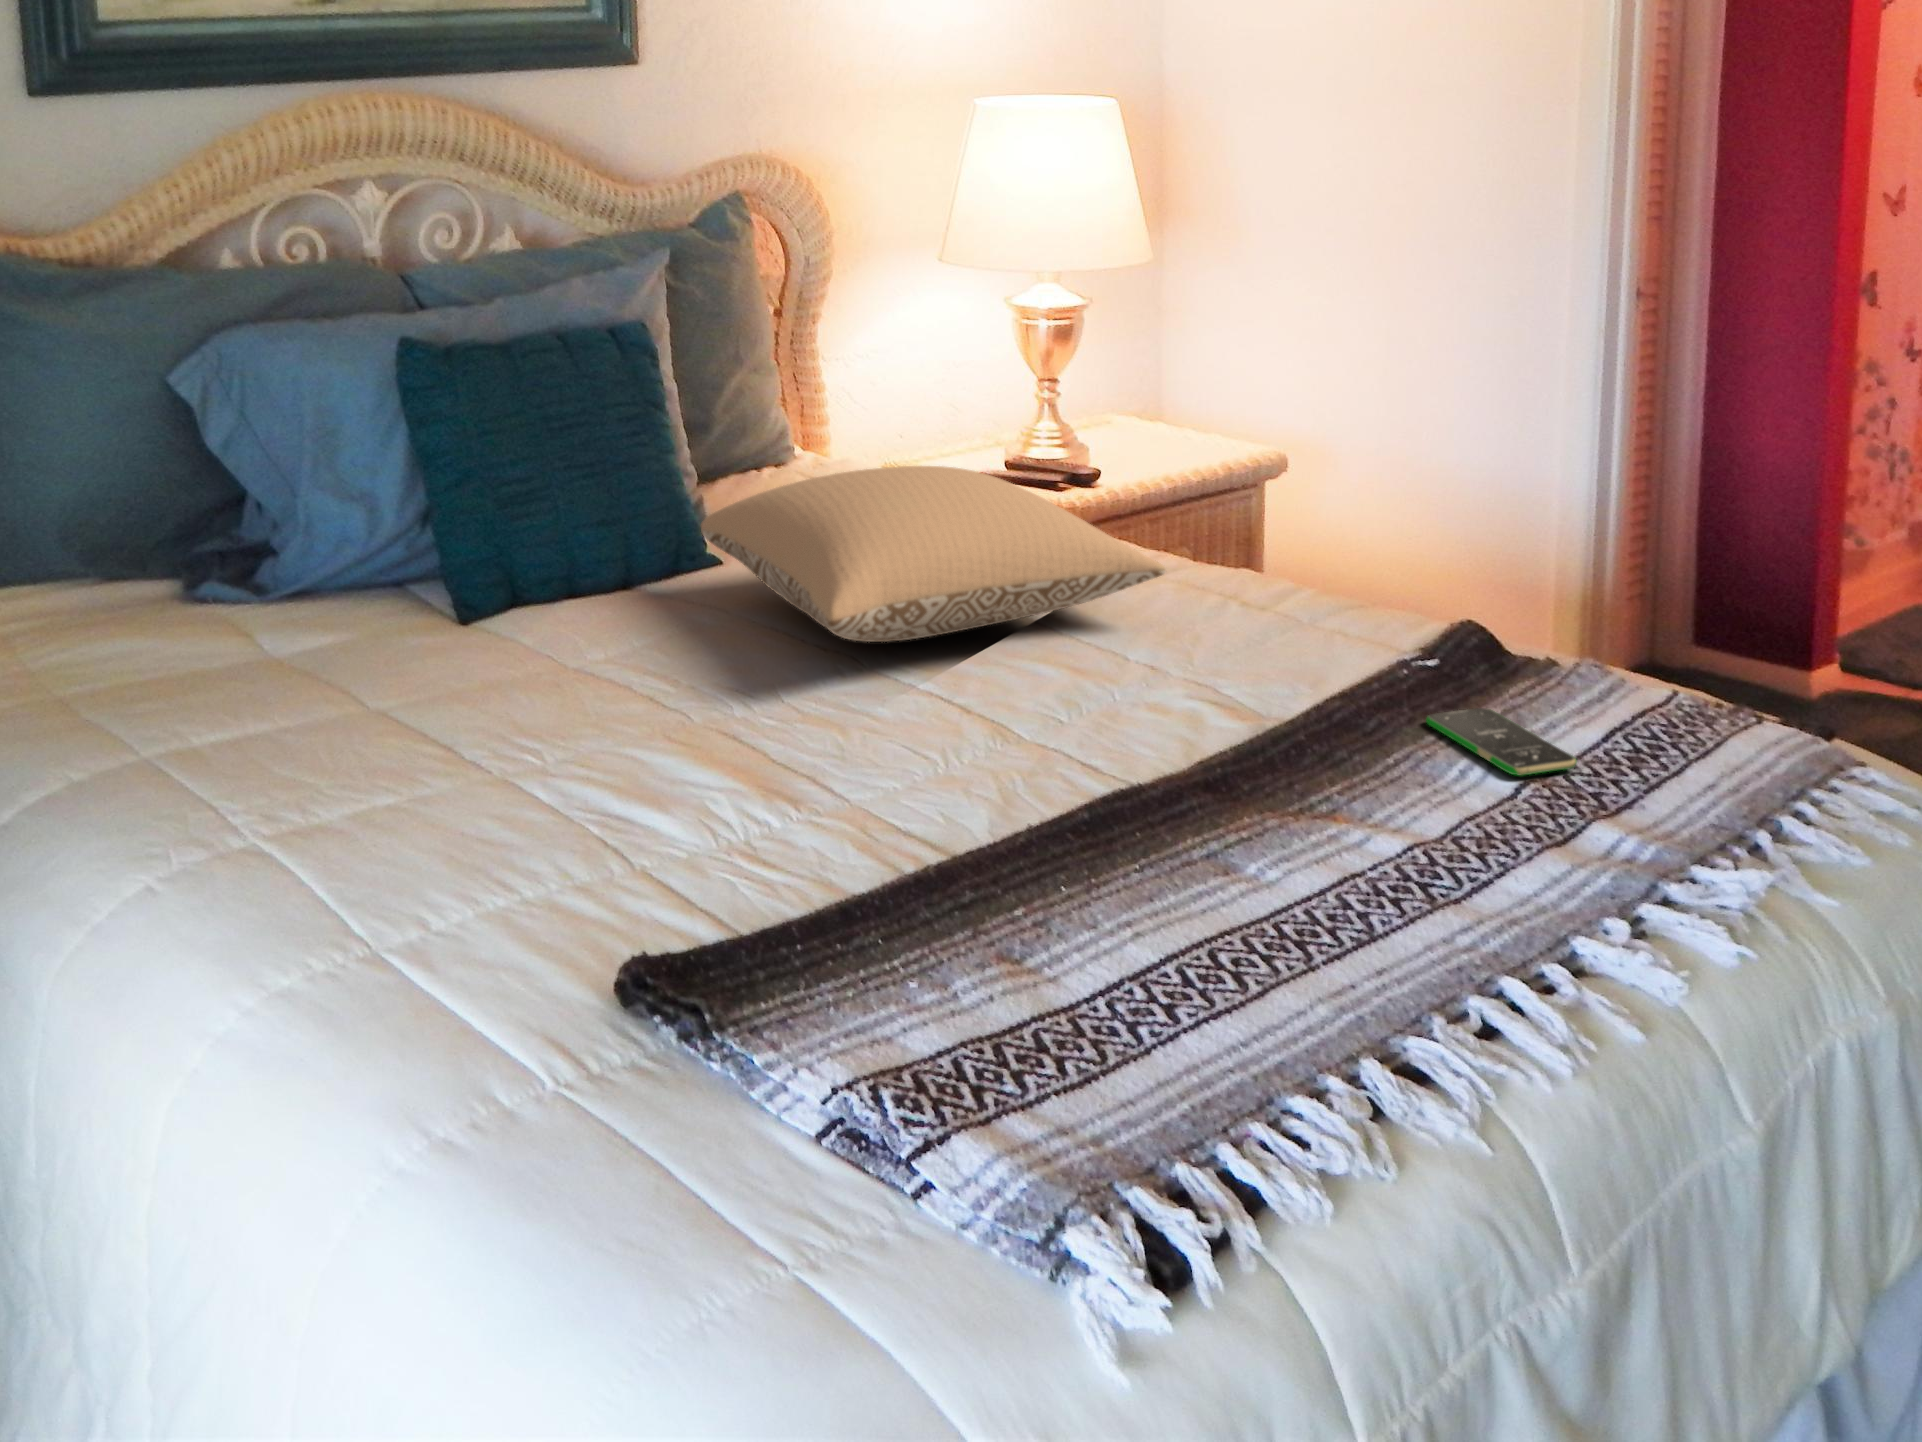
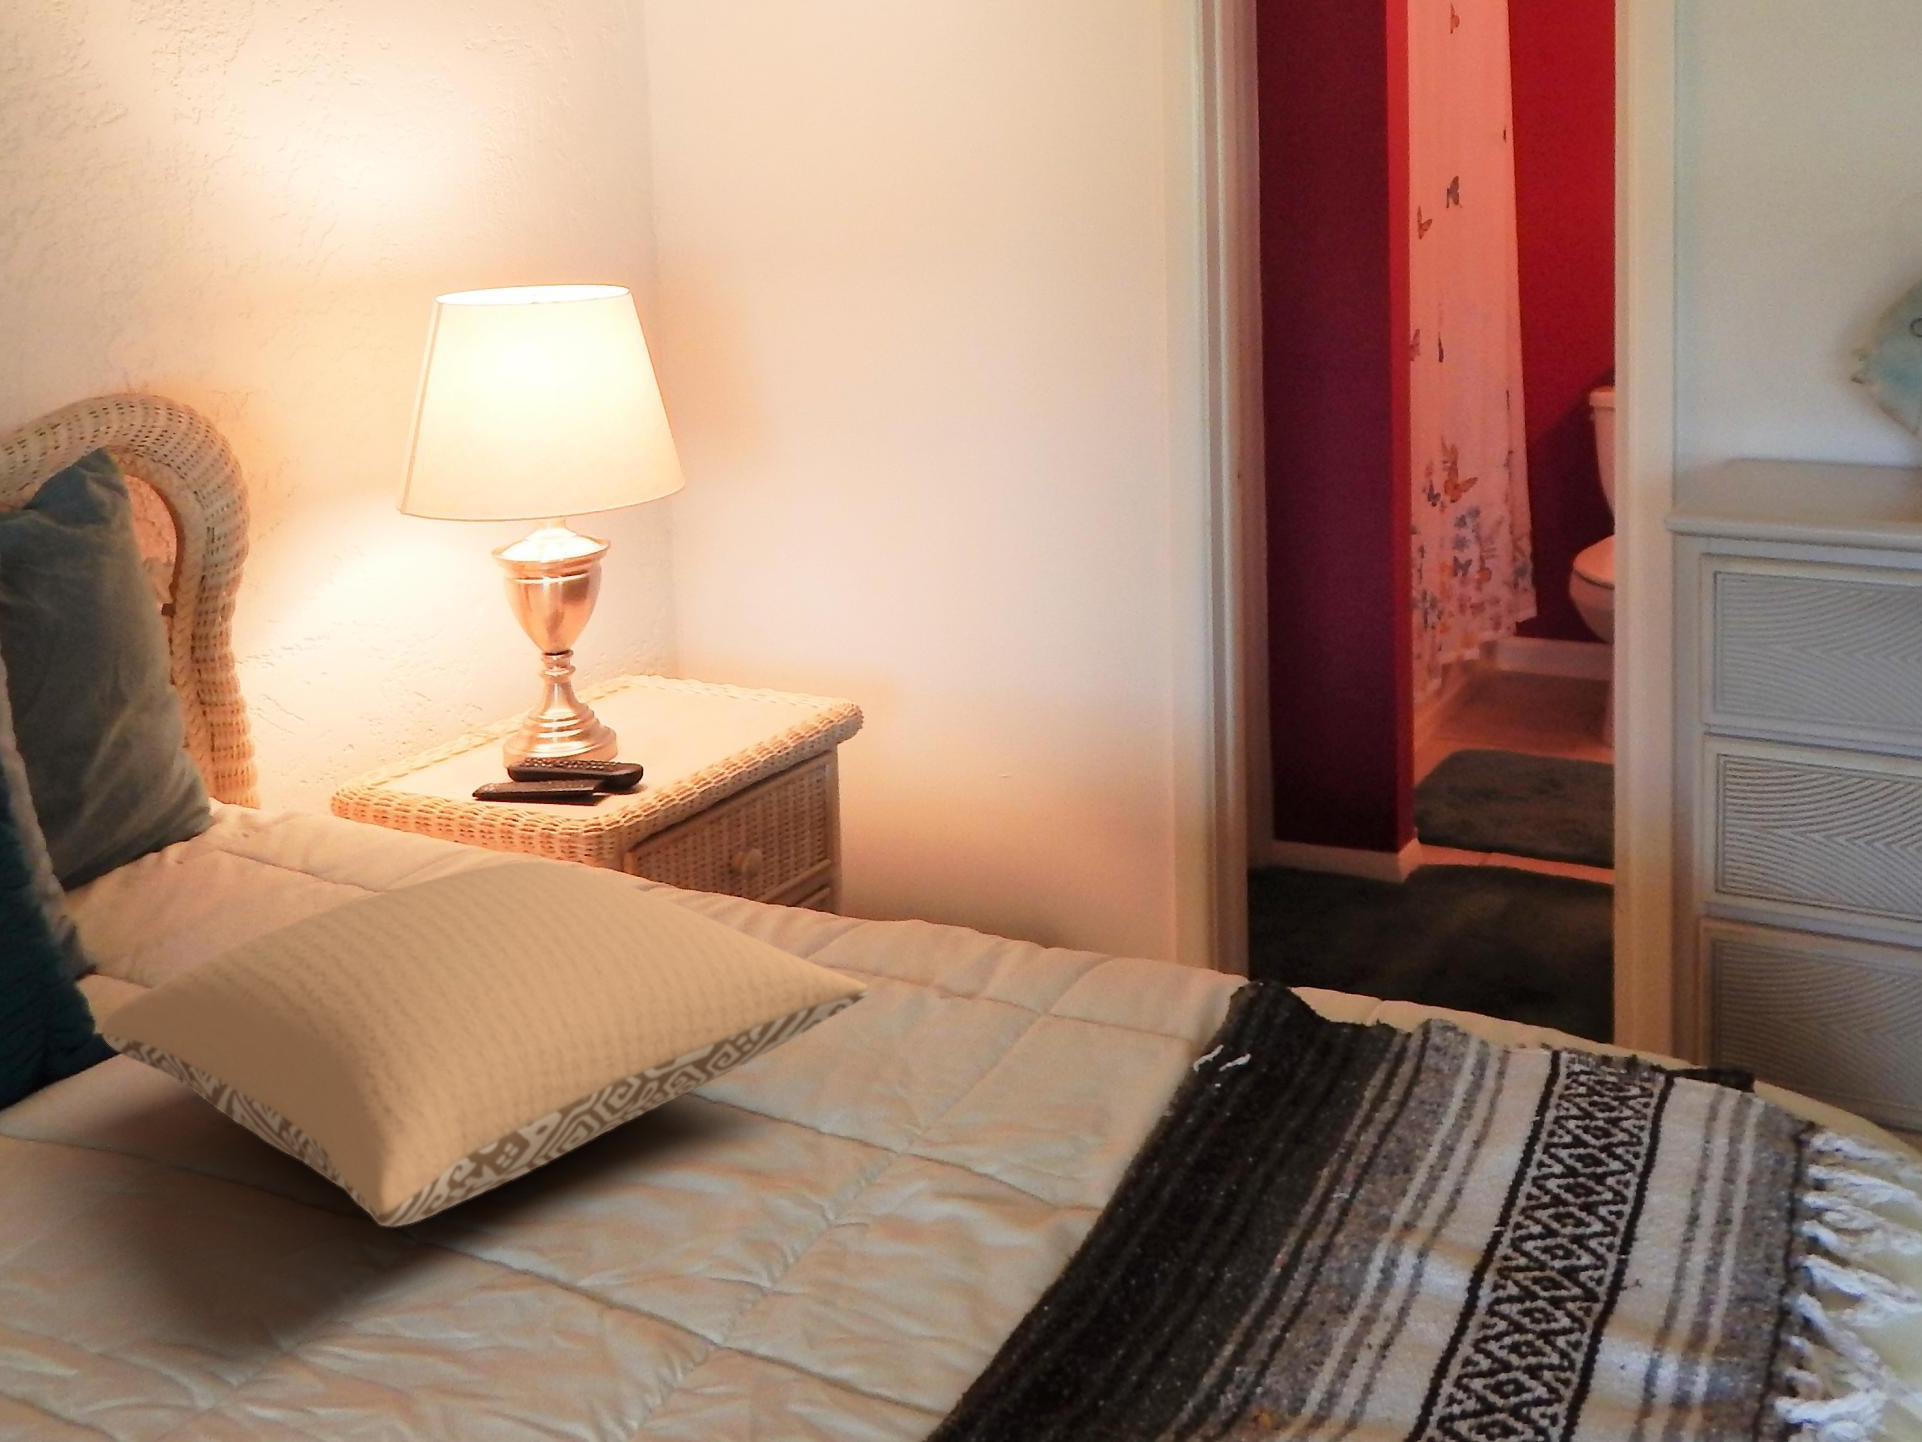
smartphone: present [1426,708,1577,776] -> none [1289,1137,1516,1262]

